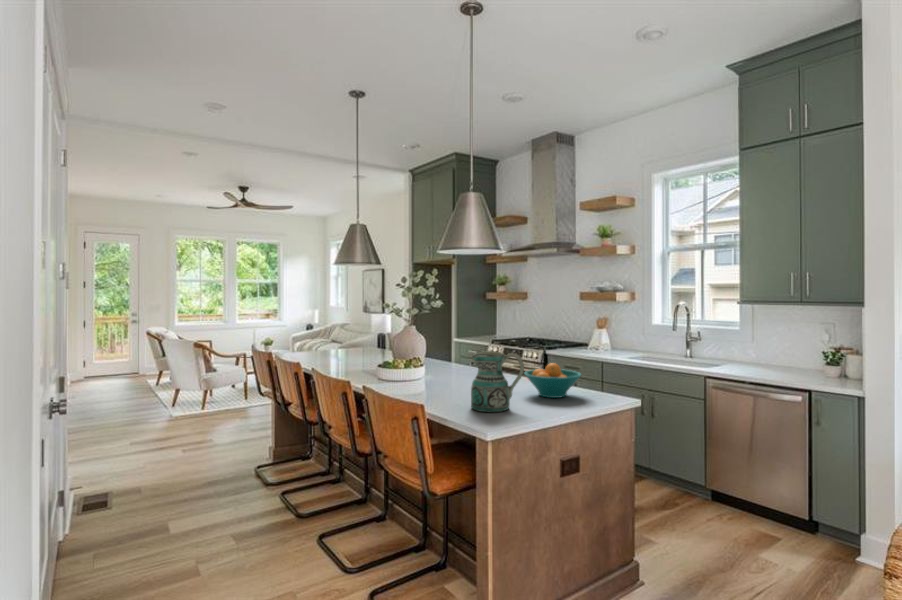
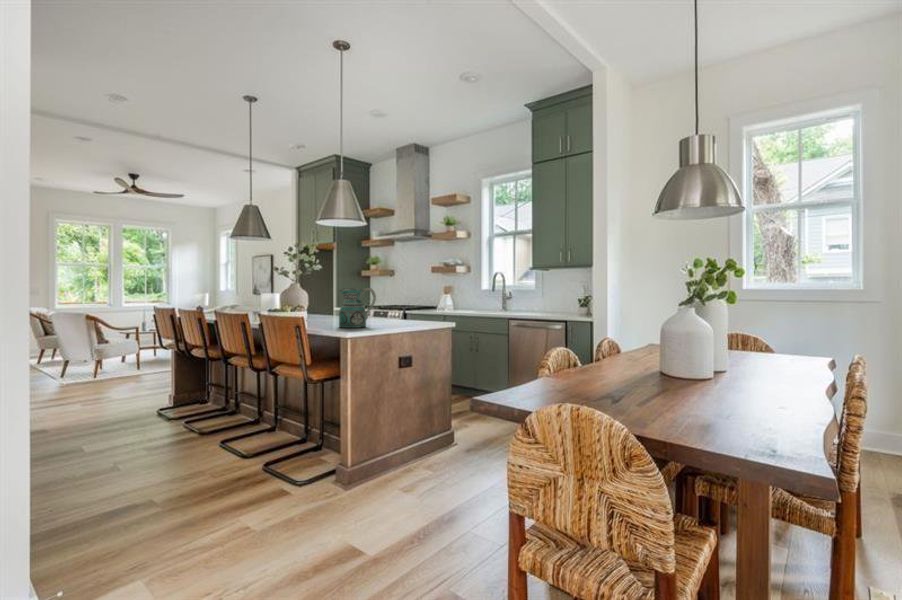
fruit bowl: present [524,363,581,398] -> none [379,300,418,323]

